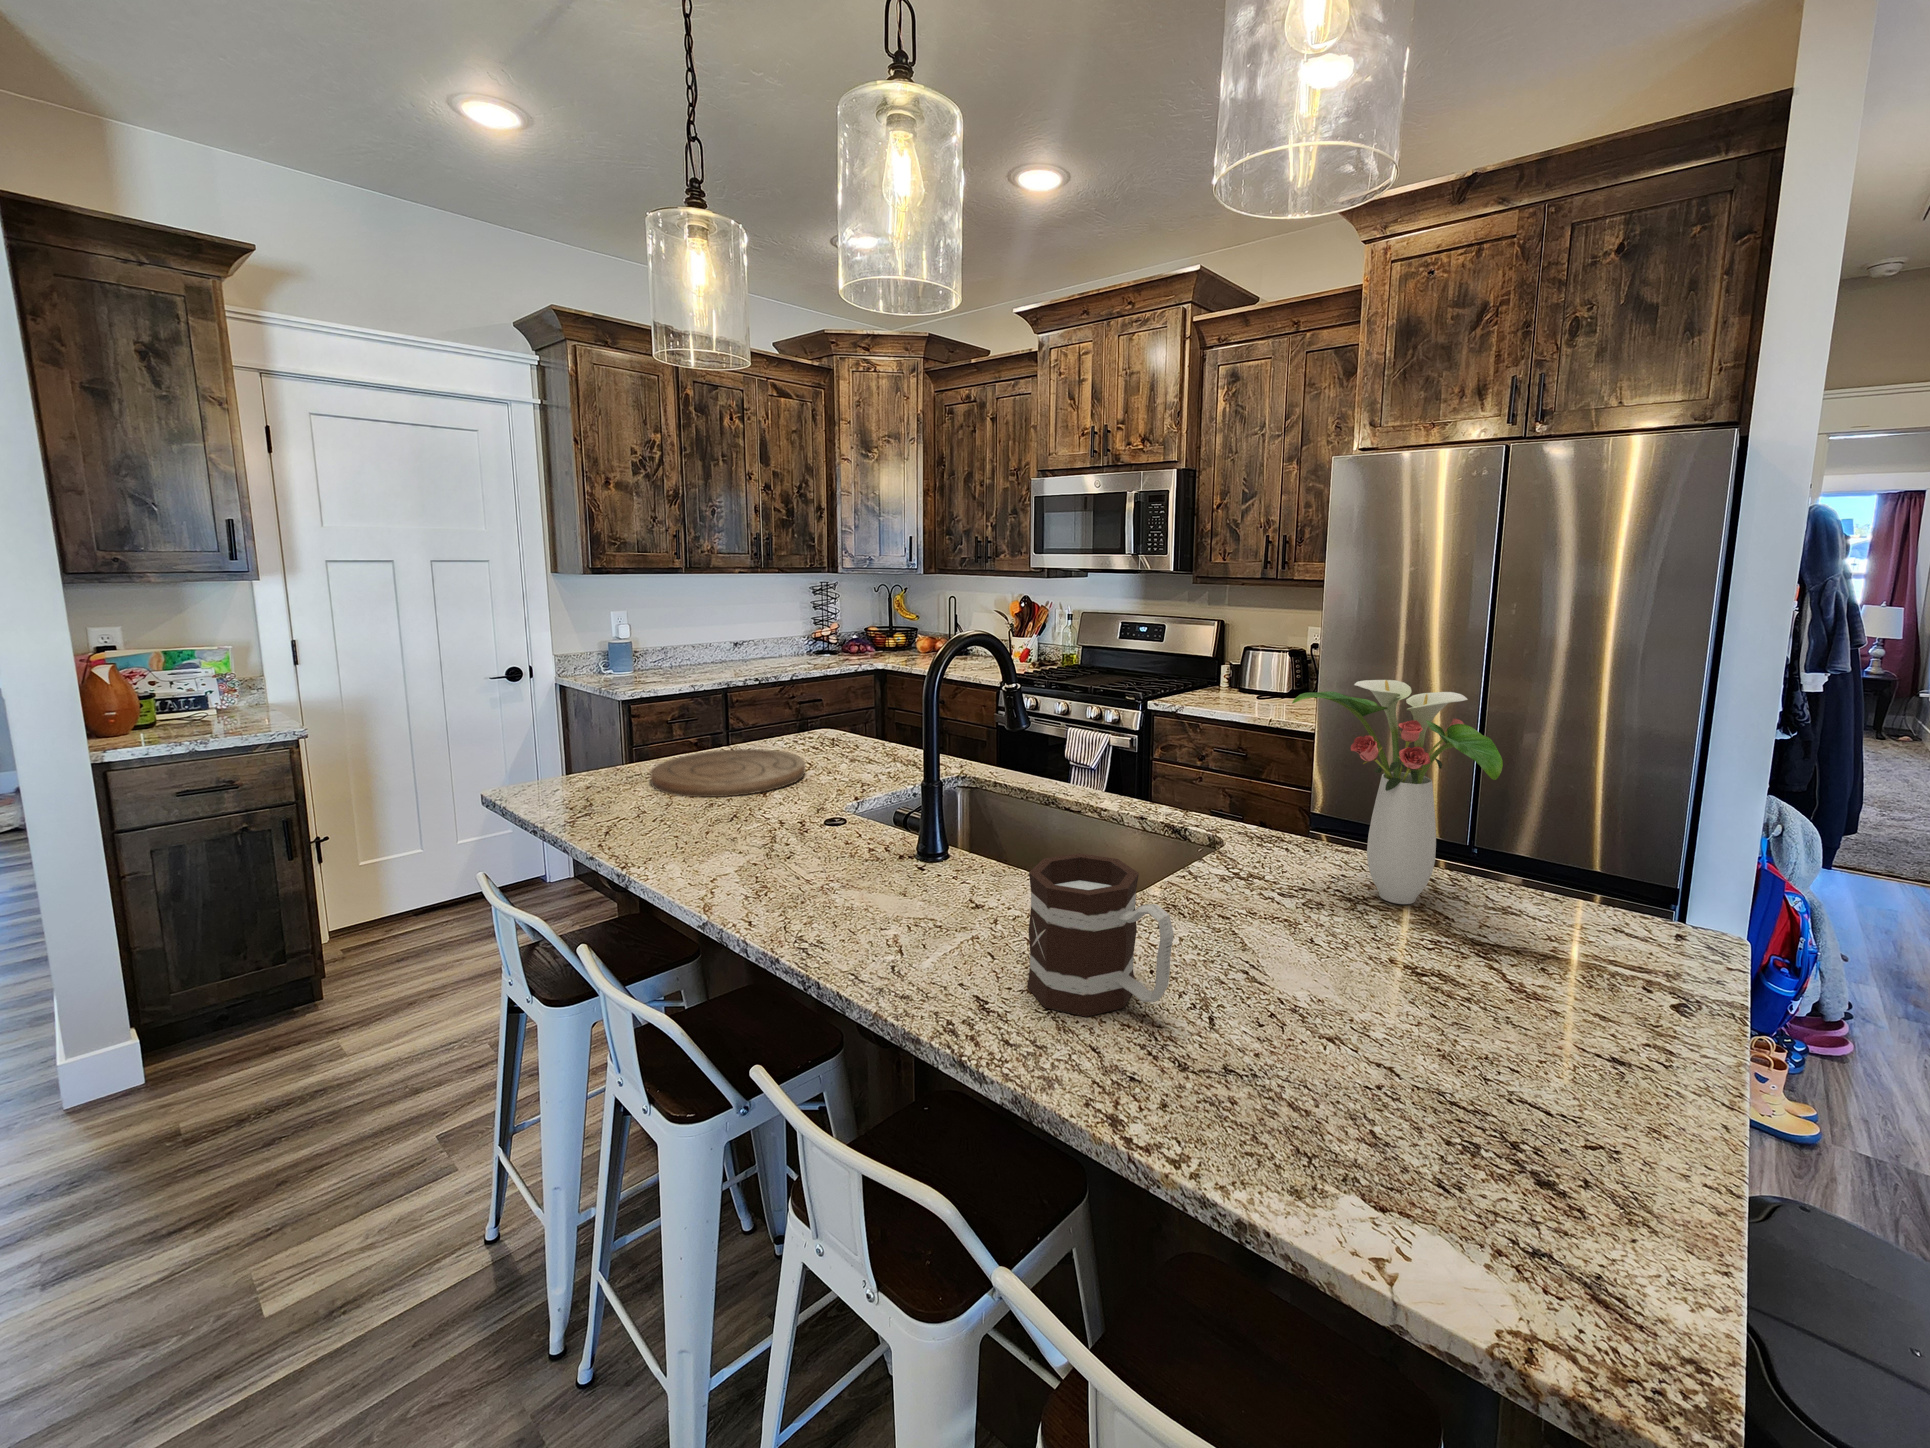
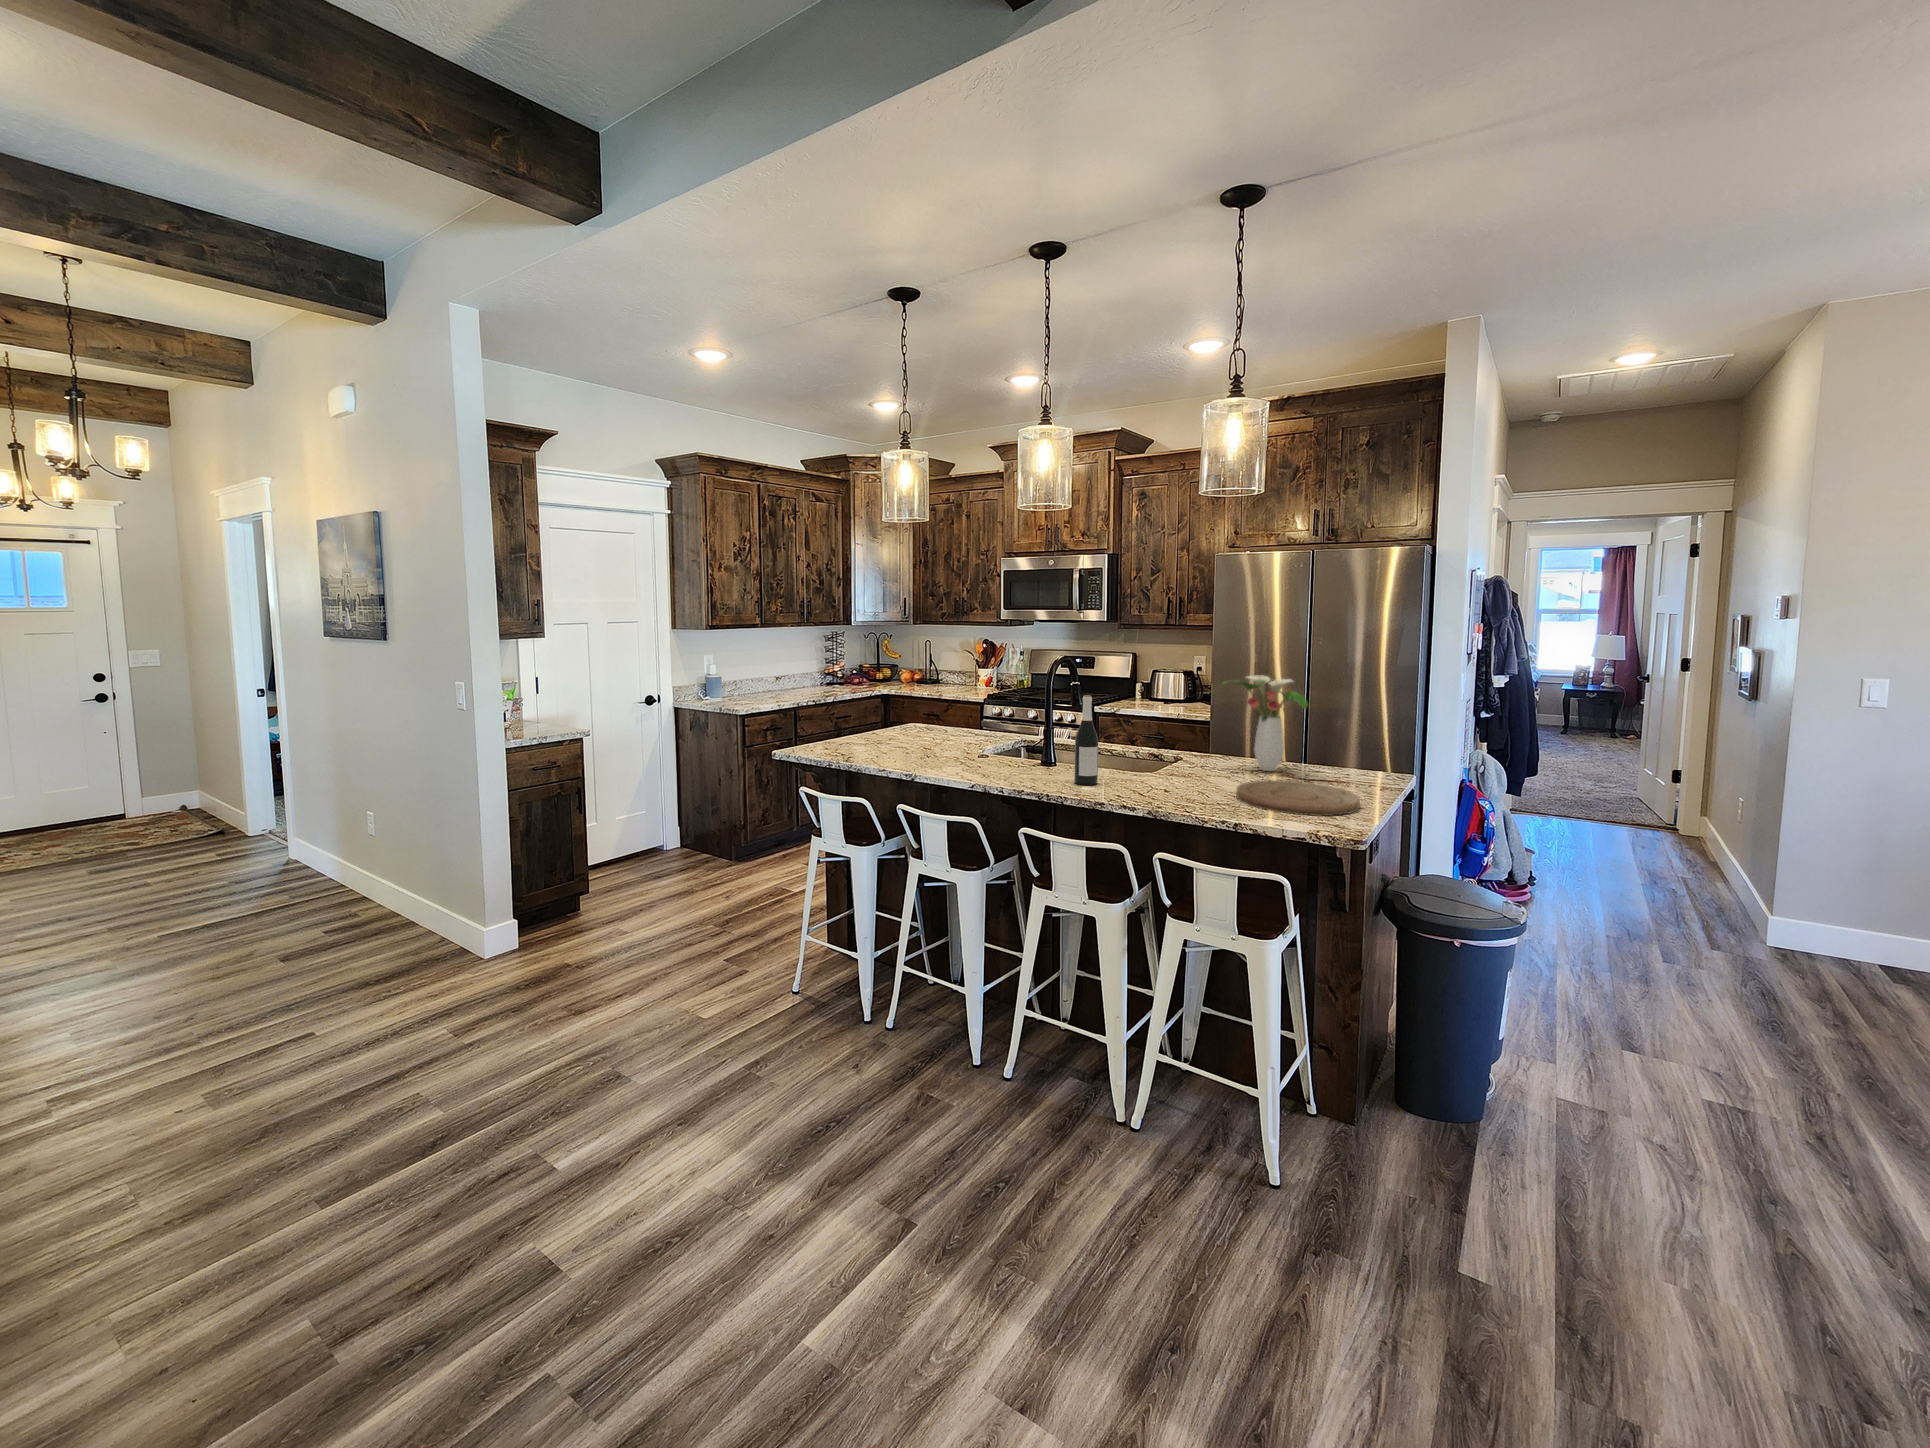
wine bottle: none [894,732,952,962] -> present [1074,695,1098,785]
cutting board: present [651,749,805,797] -> present [1236,780,1360,816]
mug: present [1027,853,1174,1017] -> none [1135,740,1194,793]

